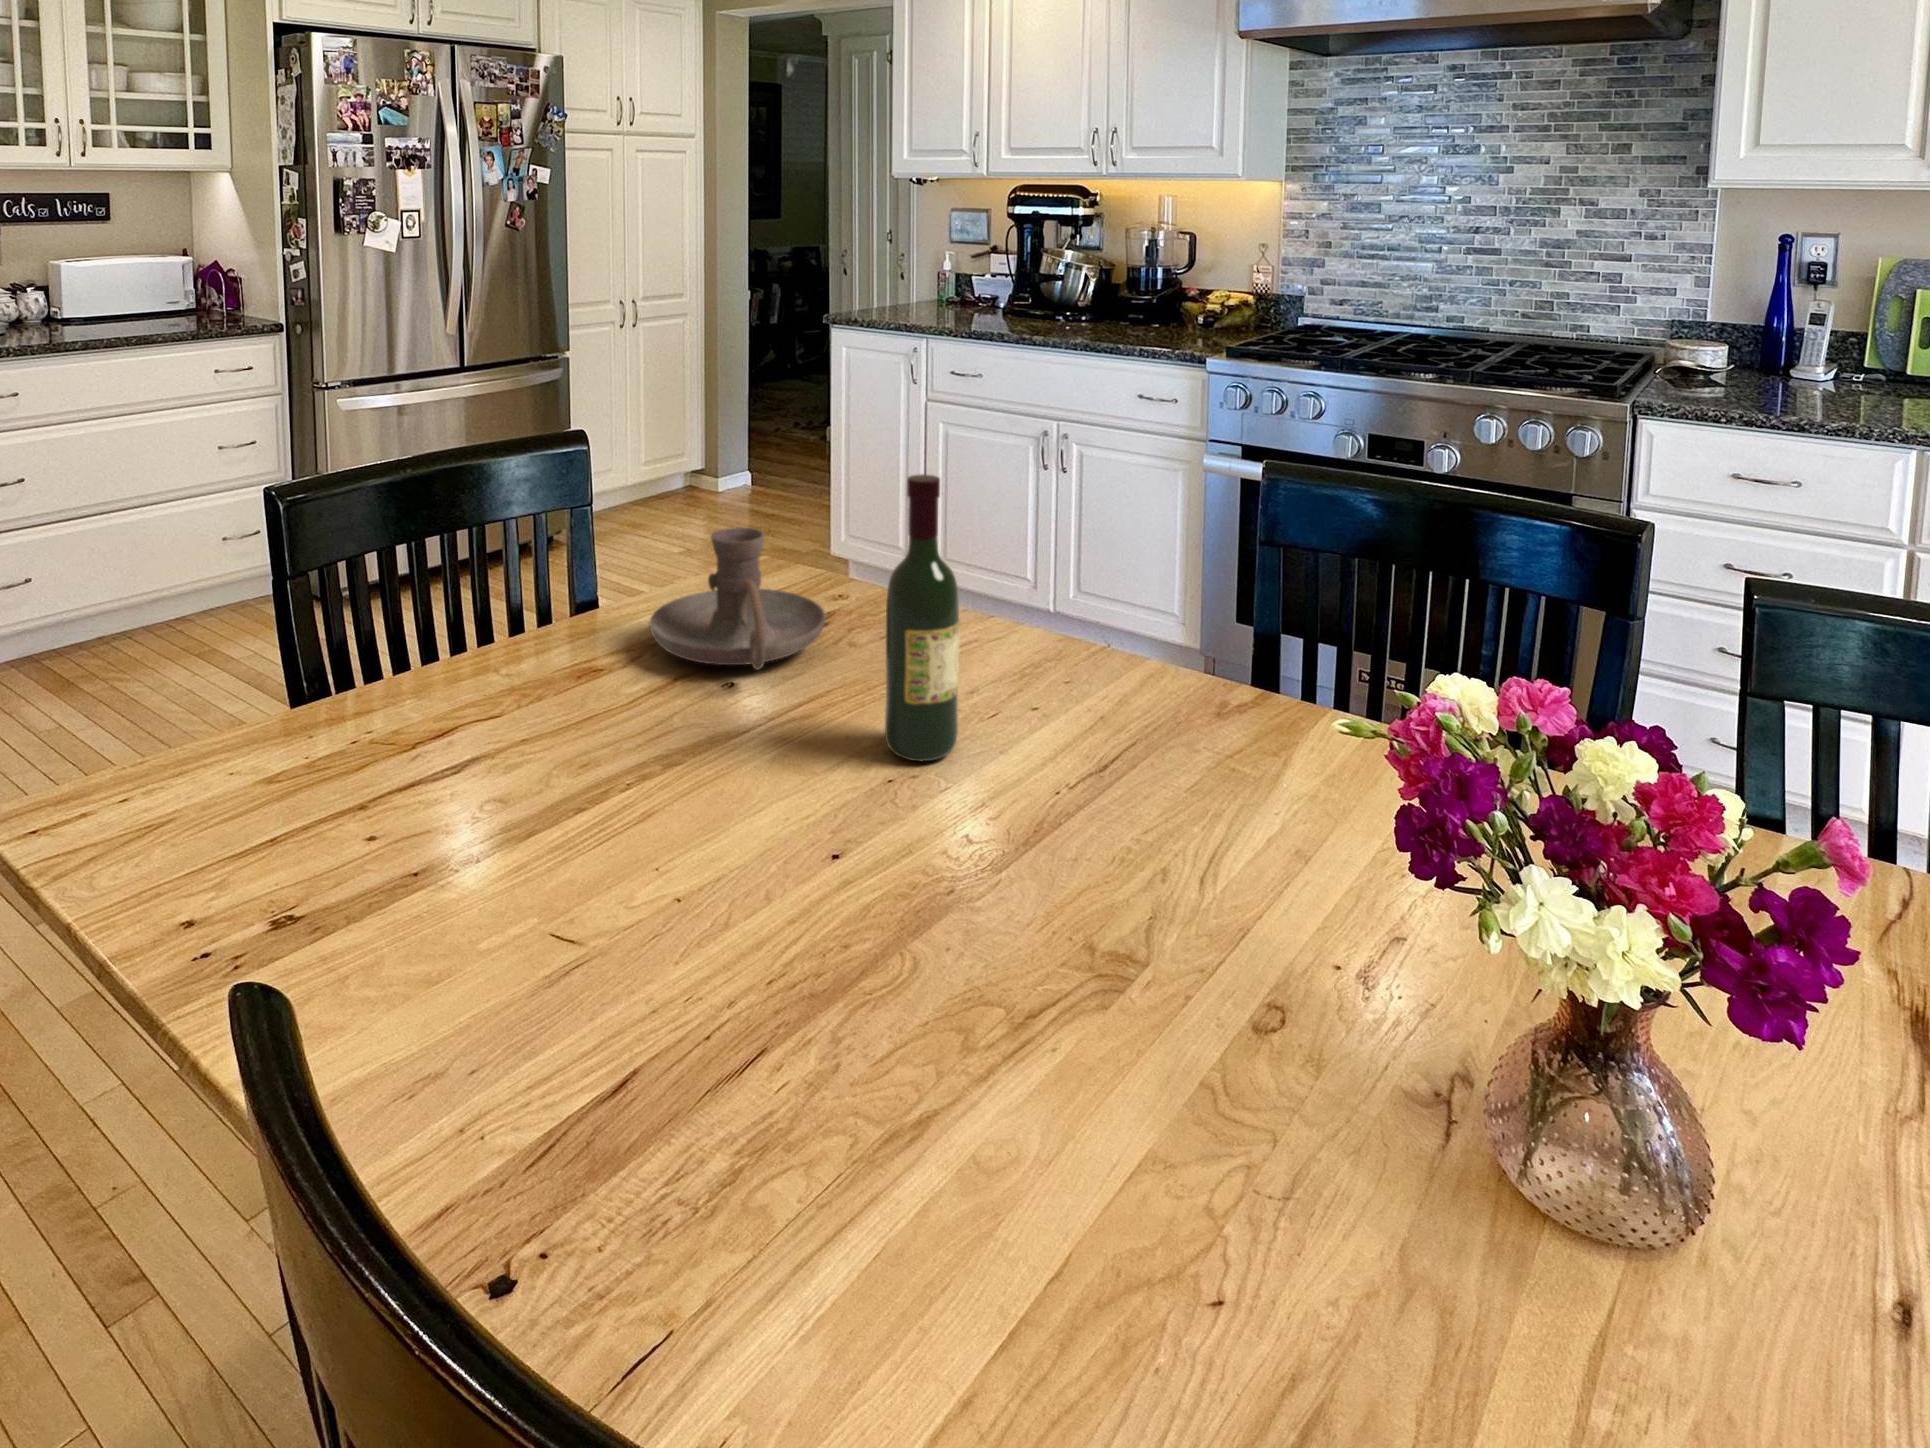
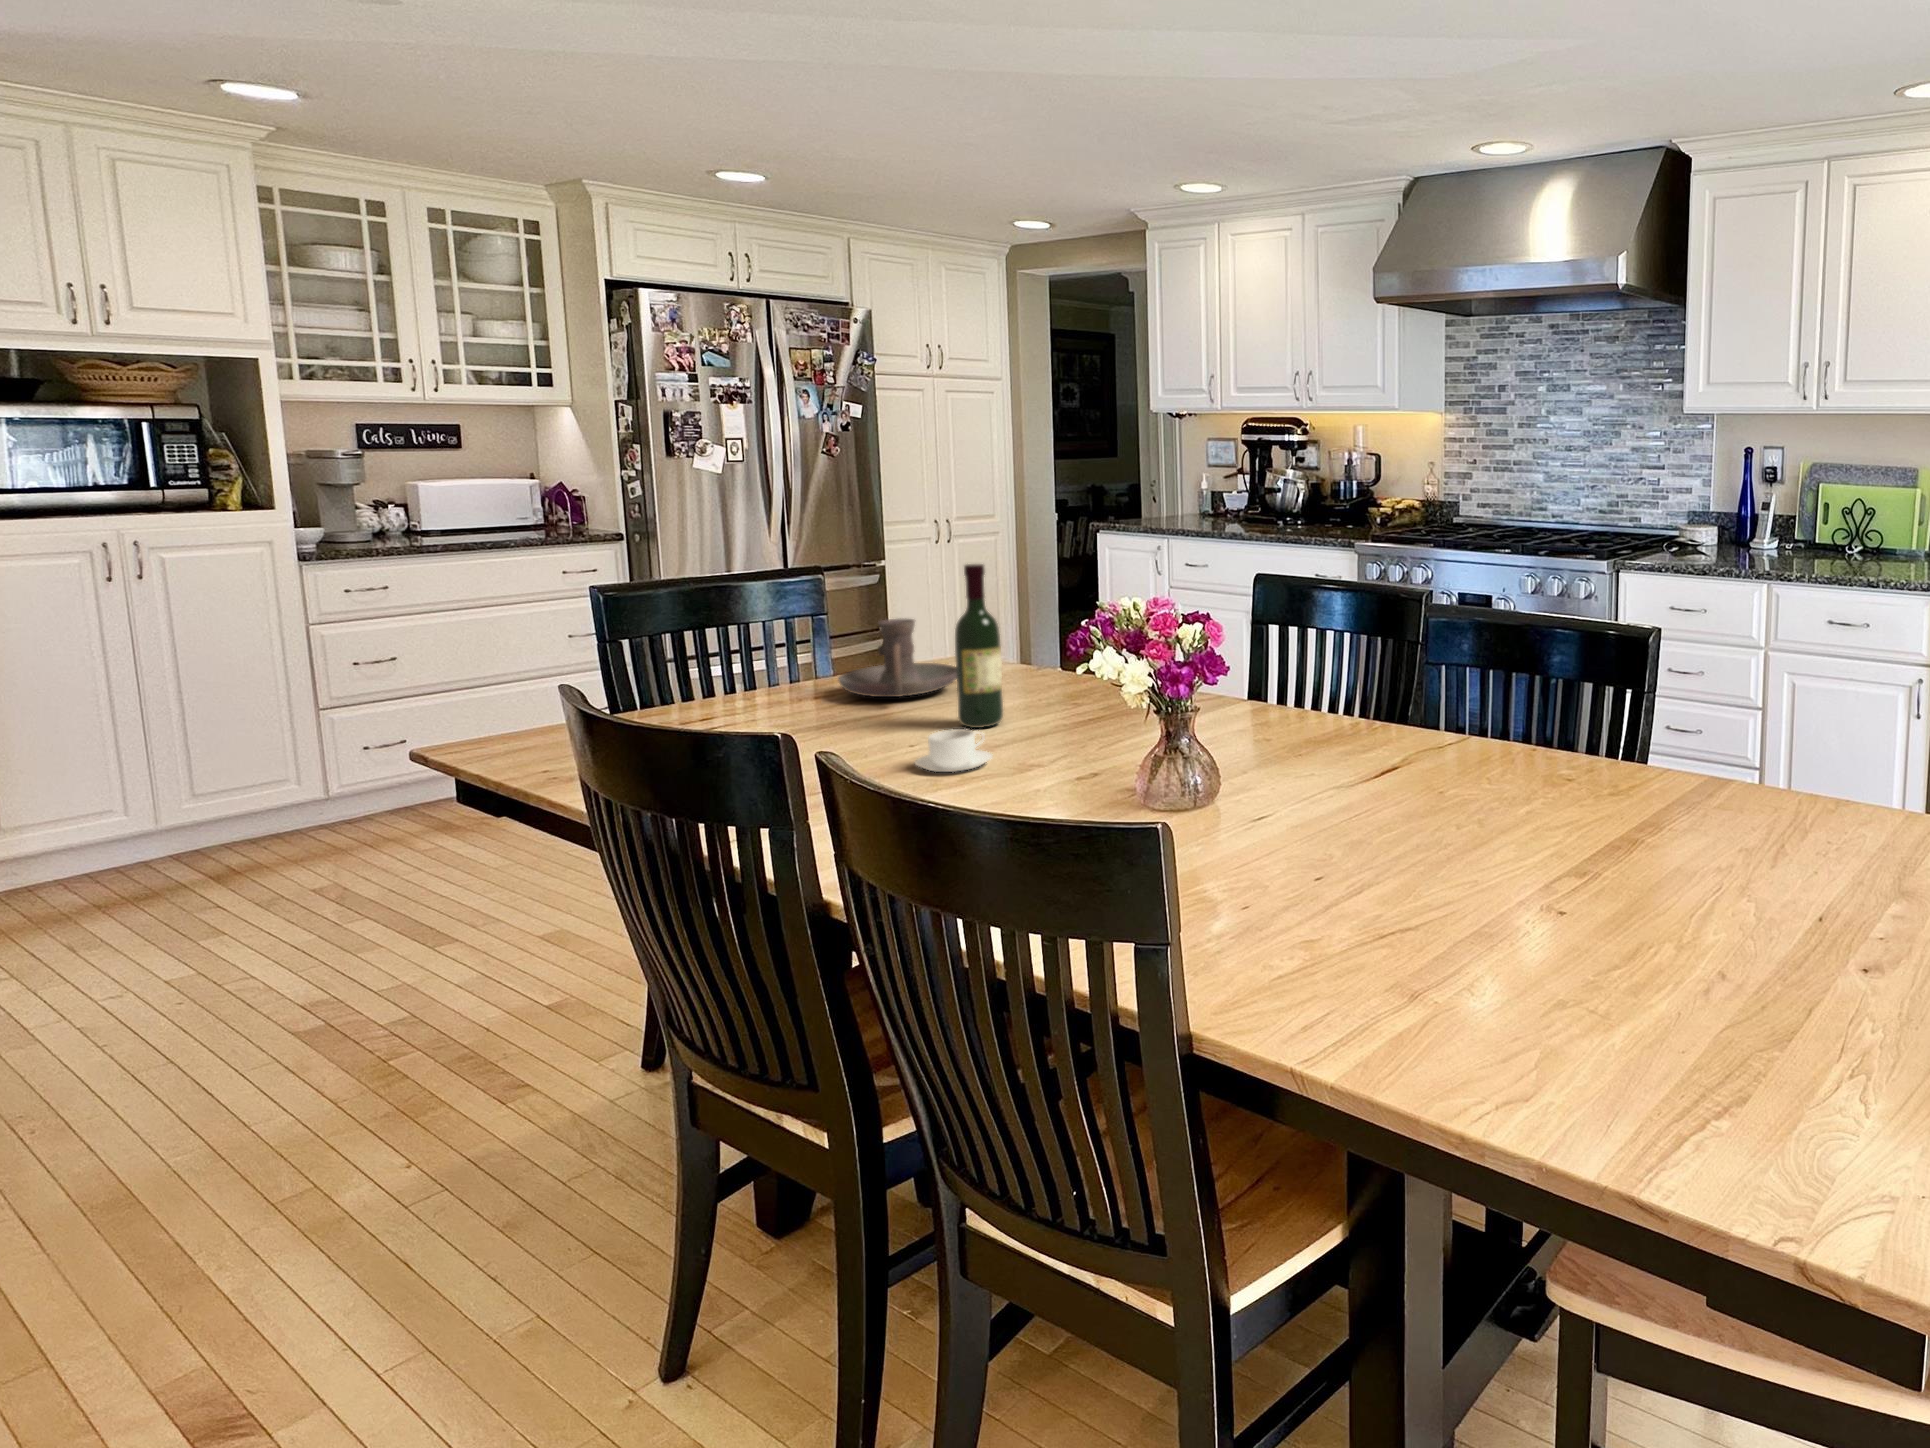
coffee cup: none [892,822,1032,930] -> present [915,729,992,772]

